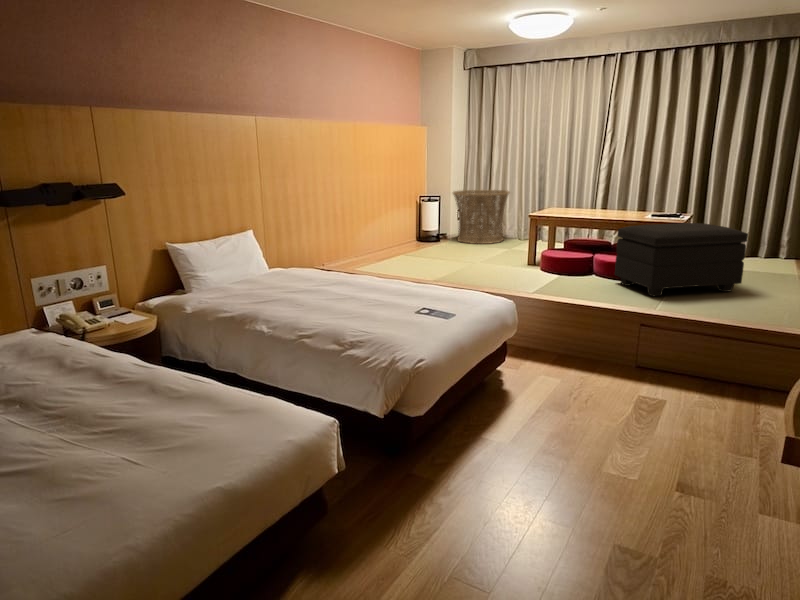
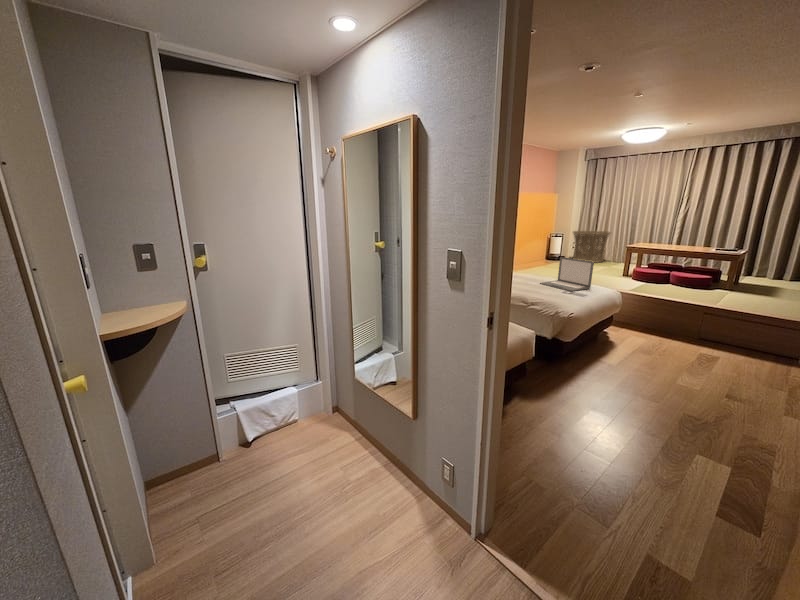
footstool: present [615,223,748,297] -> none [685,254,793,299]
laptop: none [382,243,468,309] -> present [540,257,594,291]

